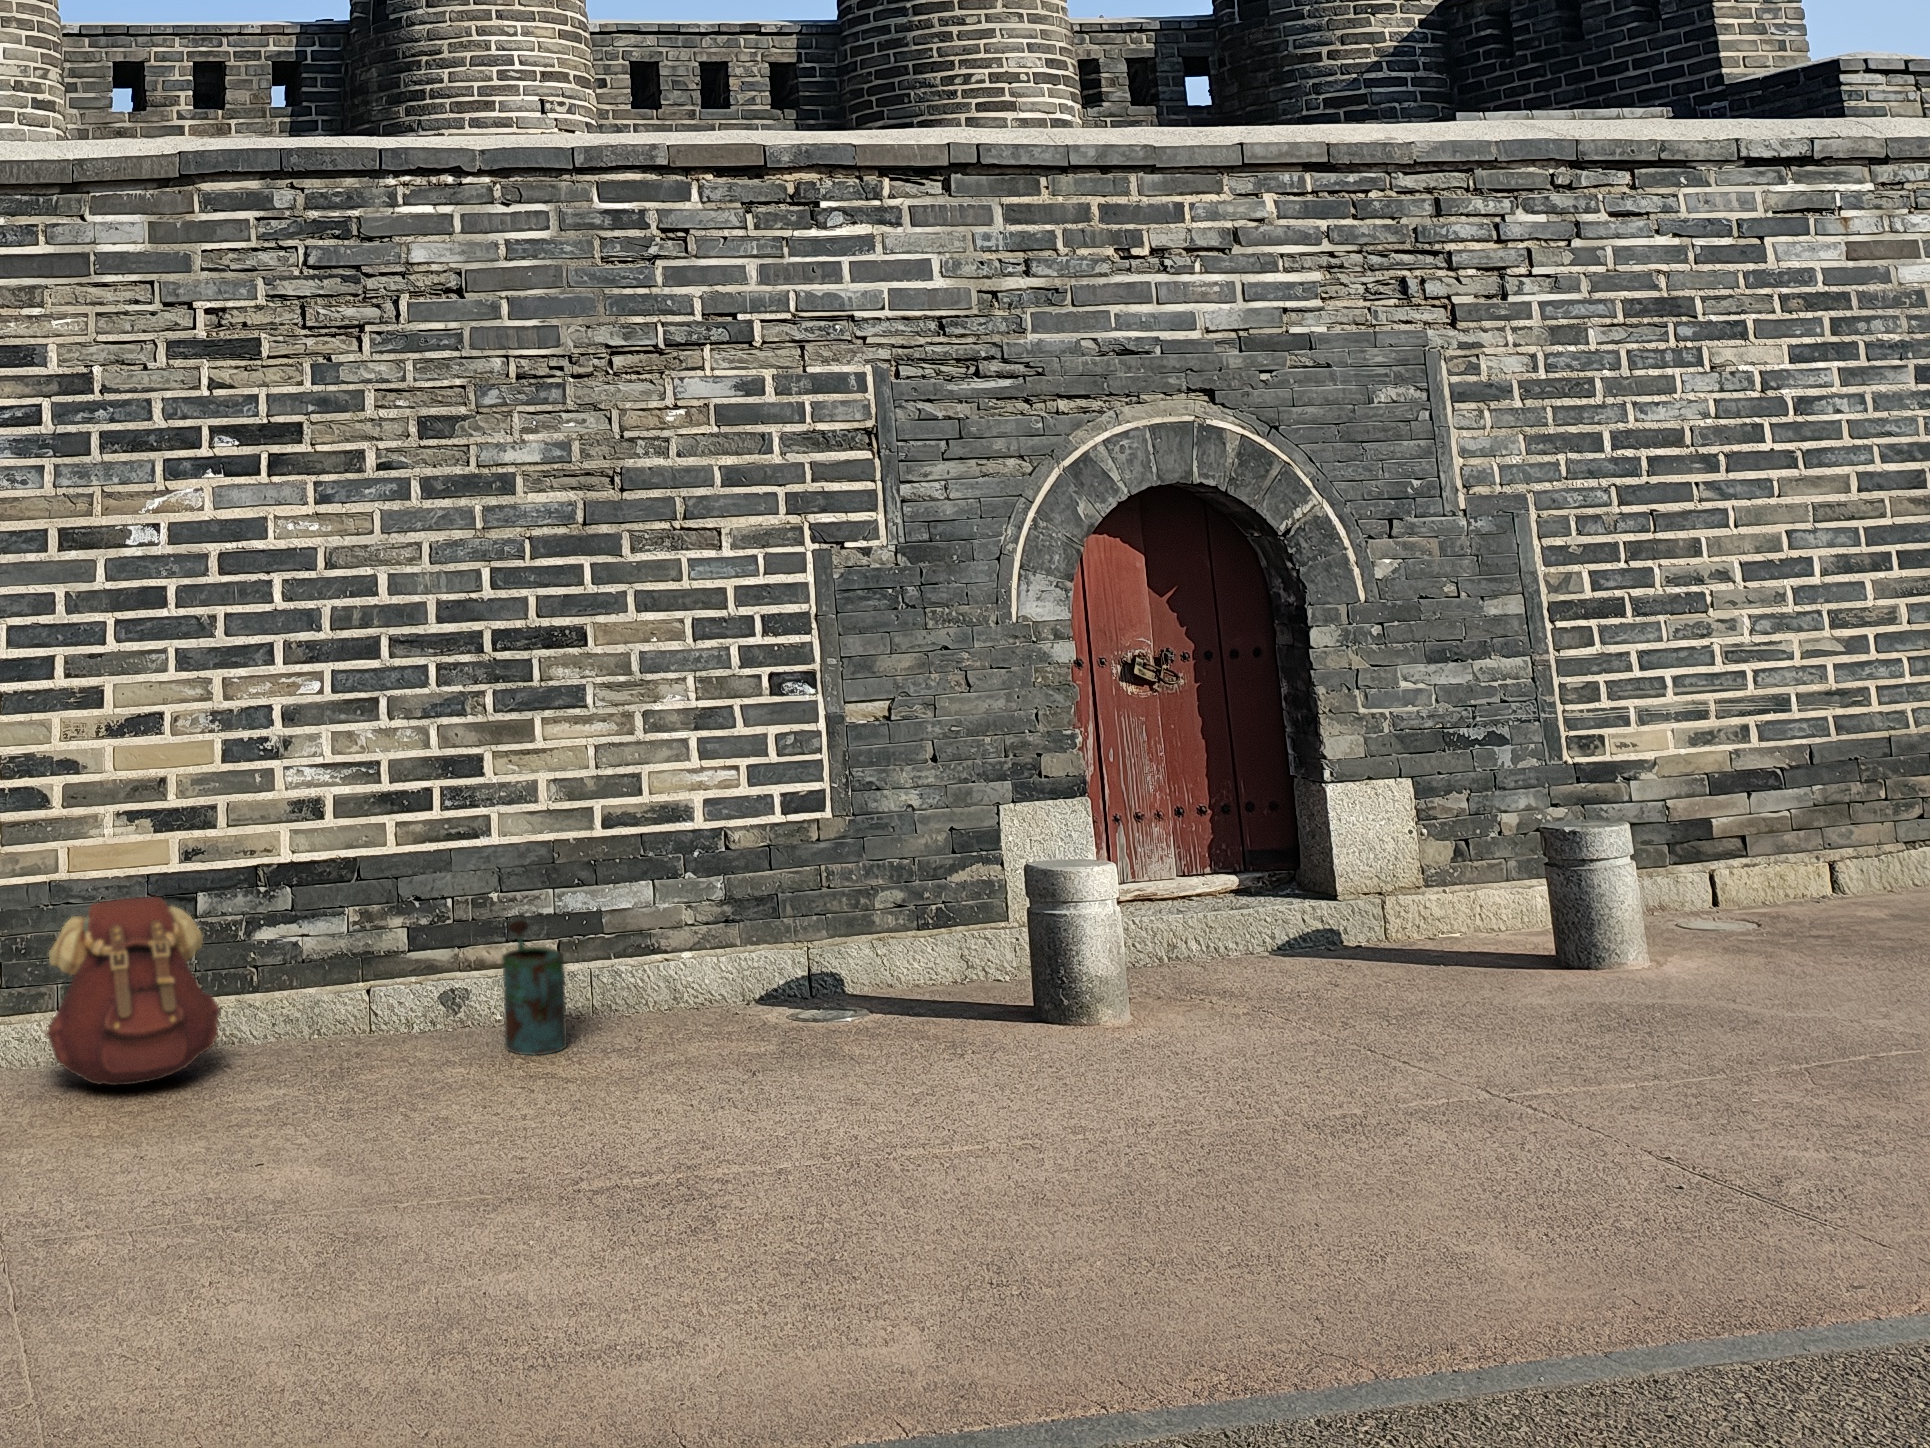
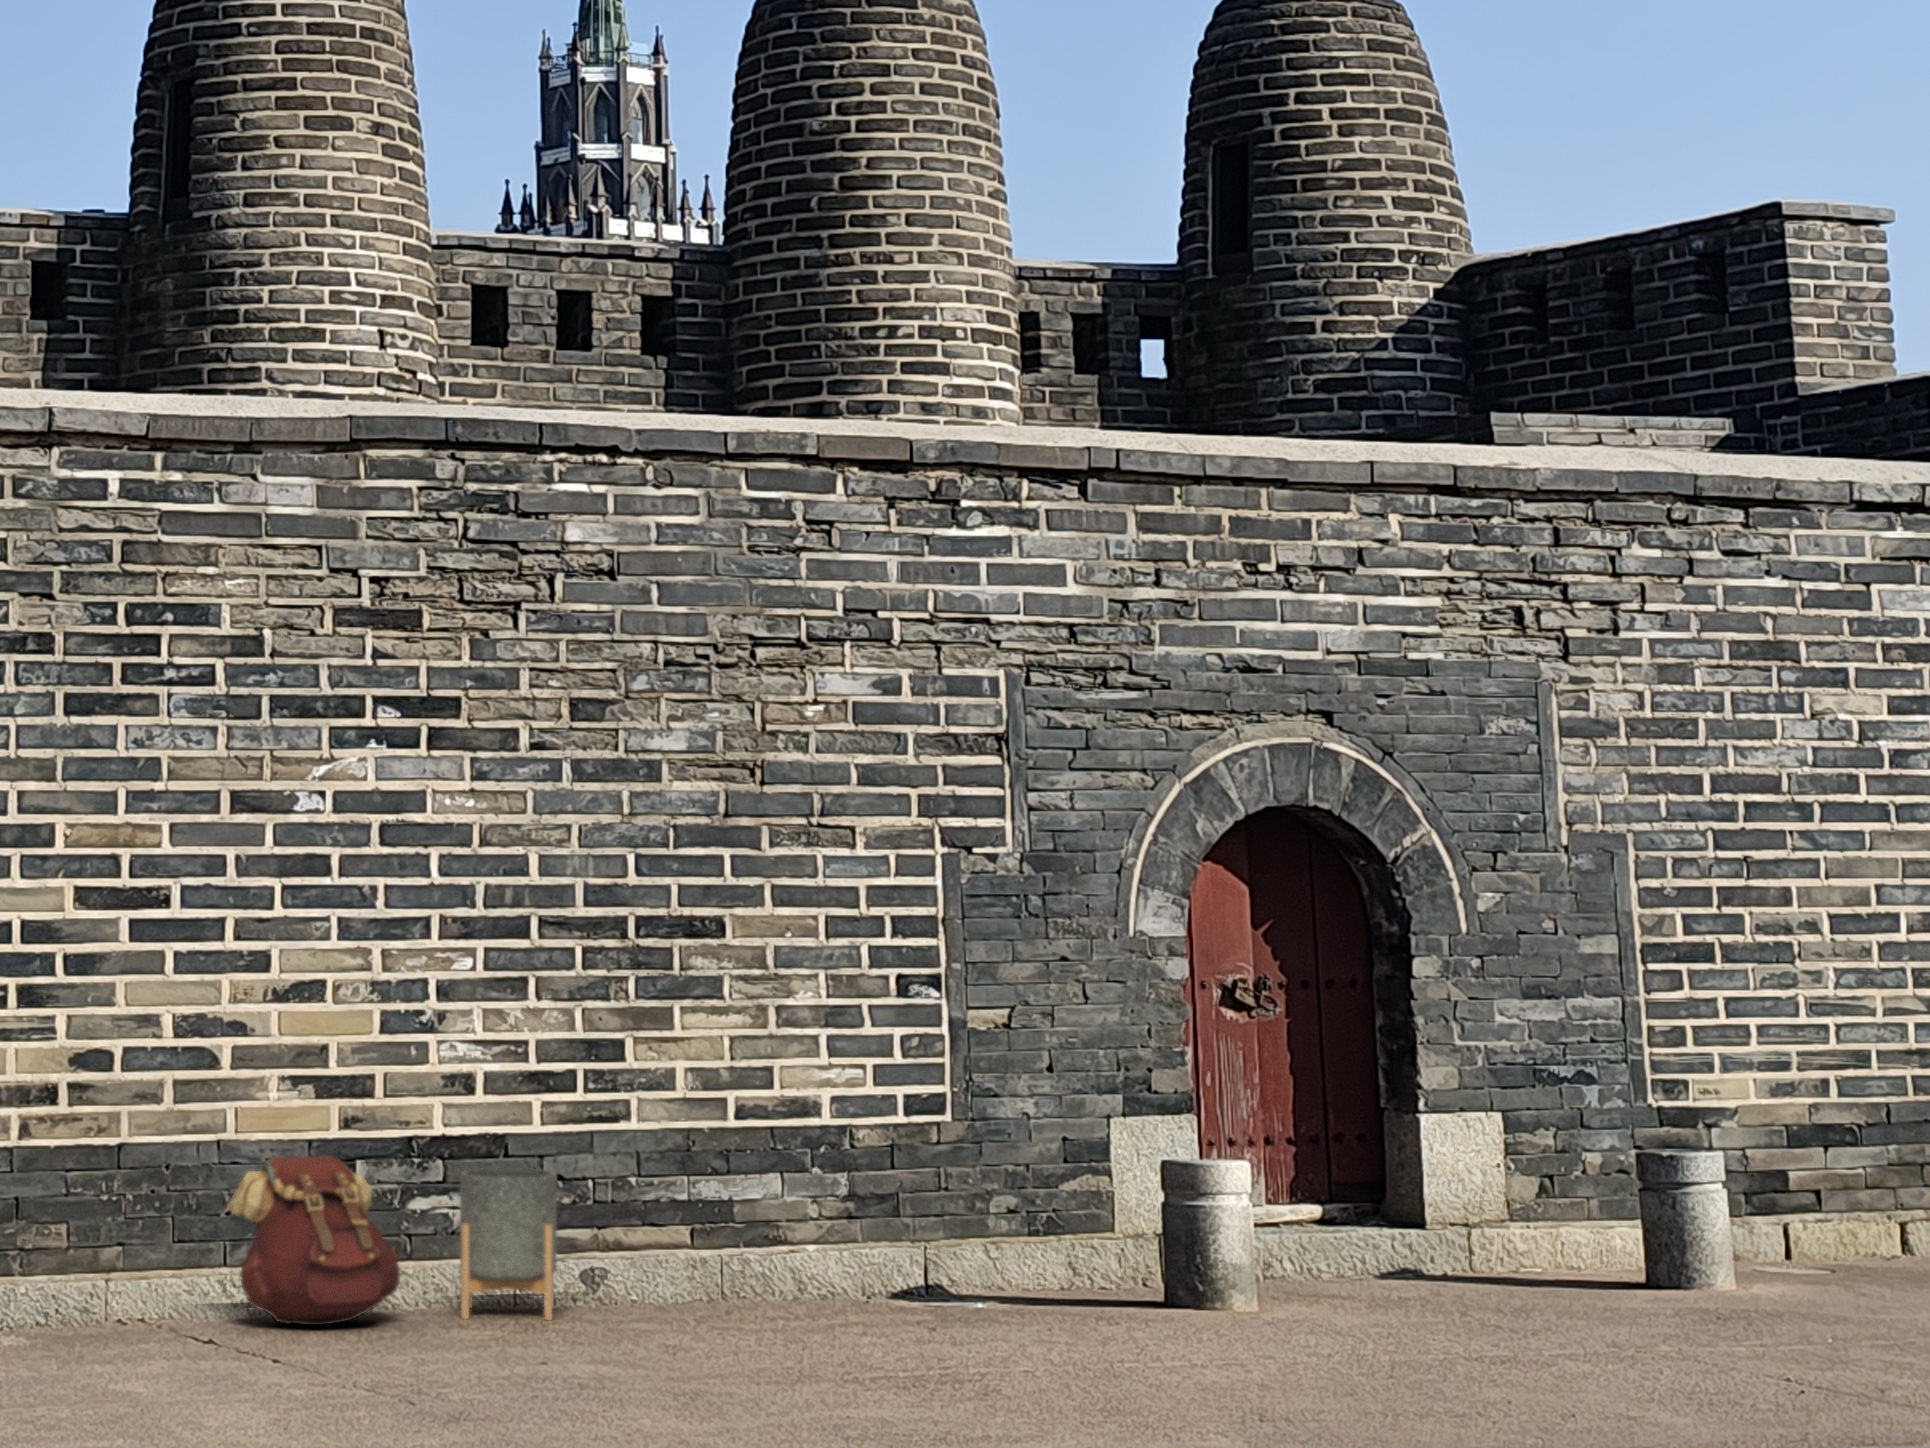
planter: none [290,896,402,1069] -> present [460,1168,557,1320]
watering can: present [502,920,567,1055] -> none [649,1201,719,1316]

